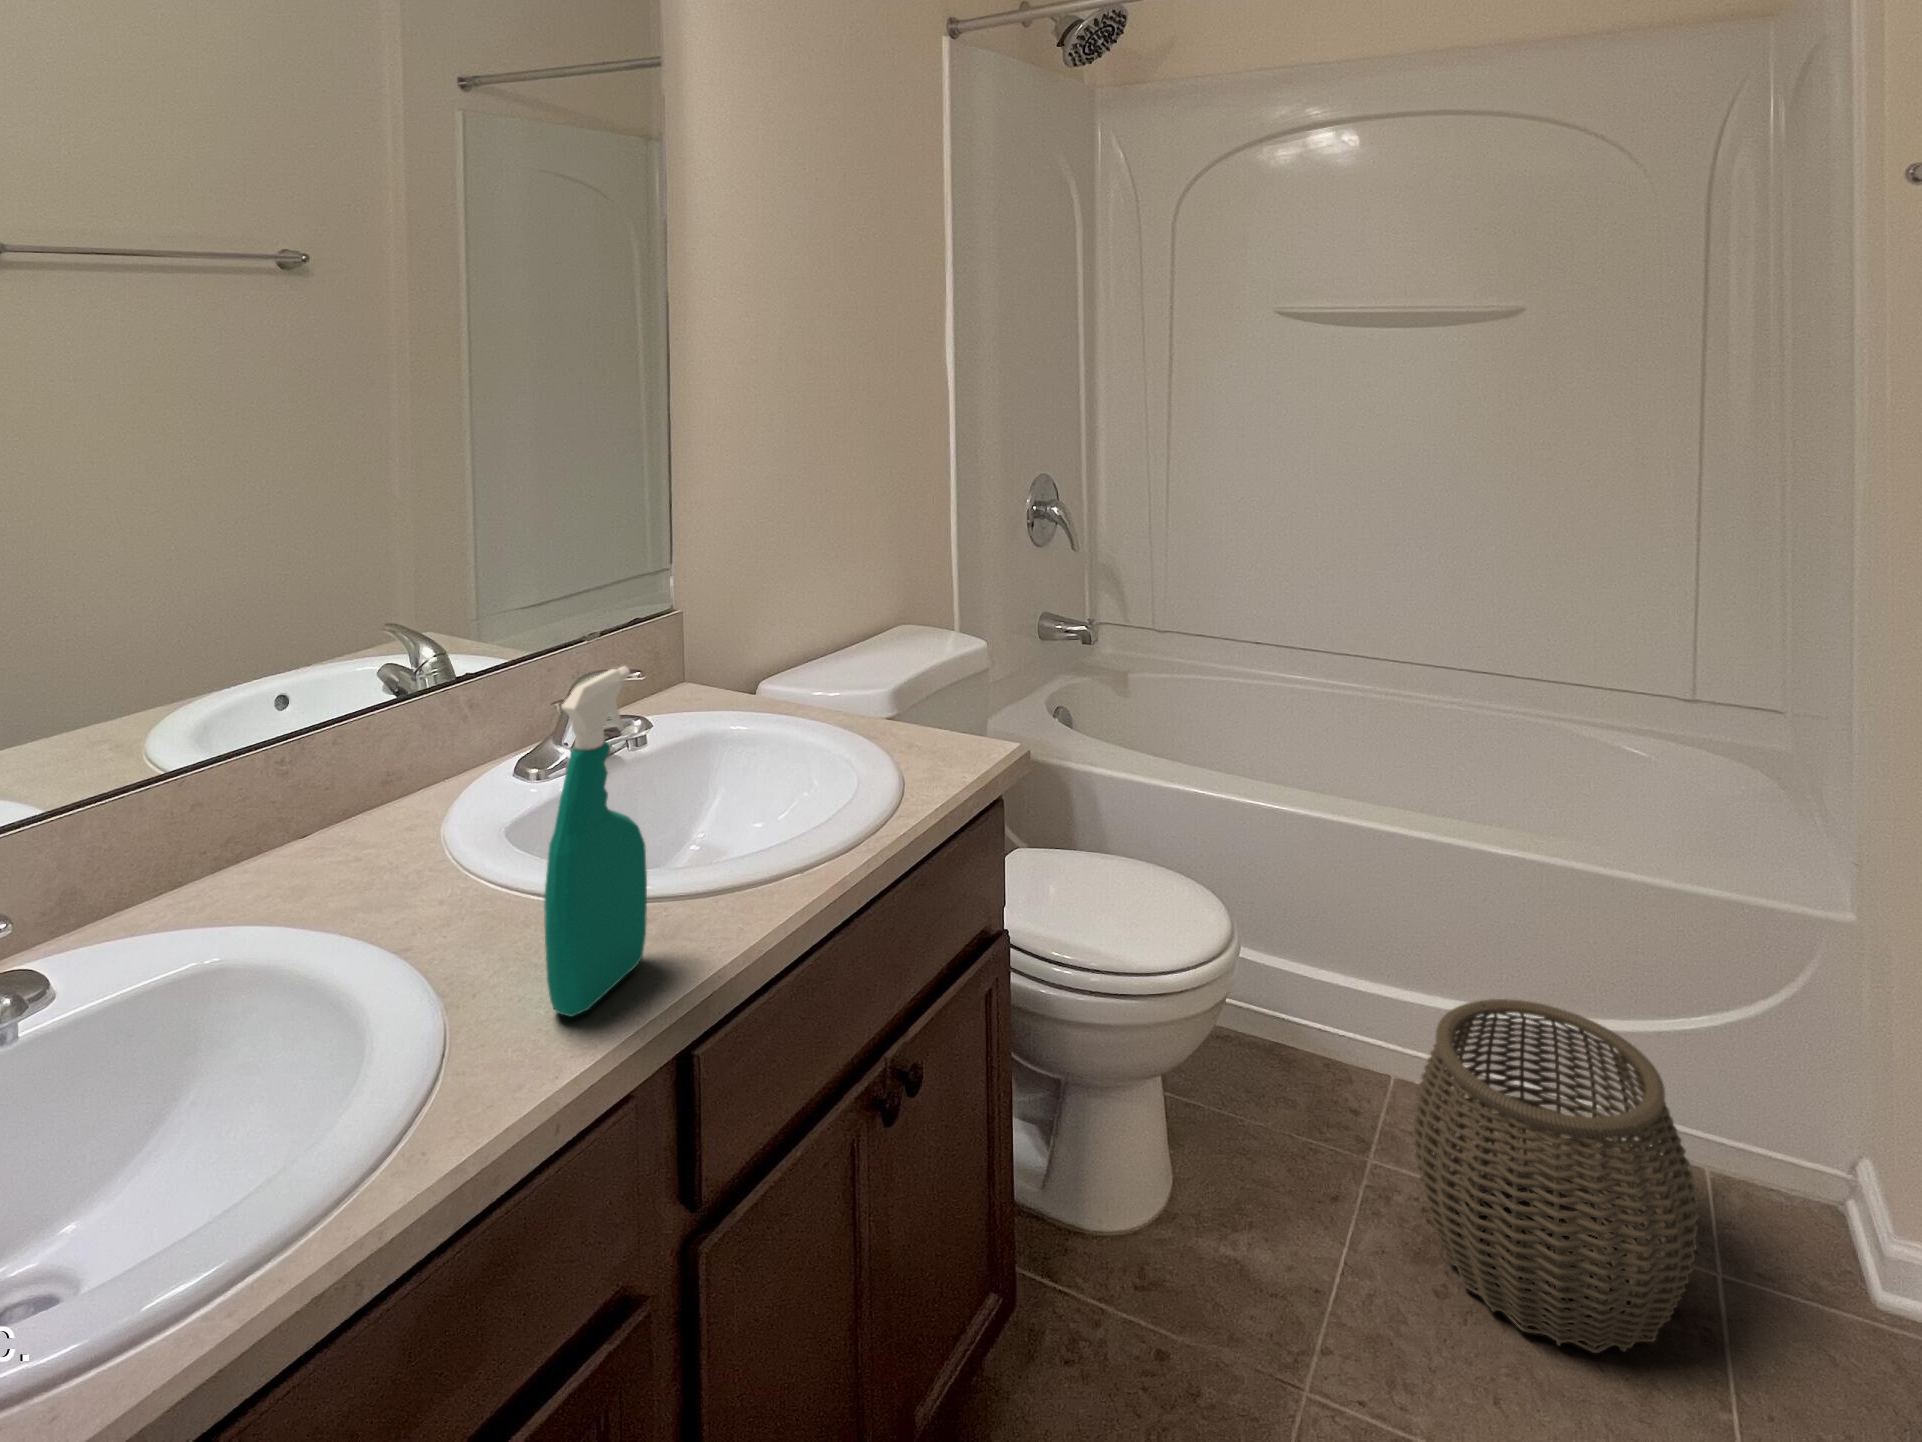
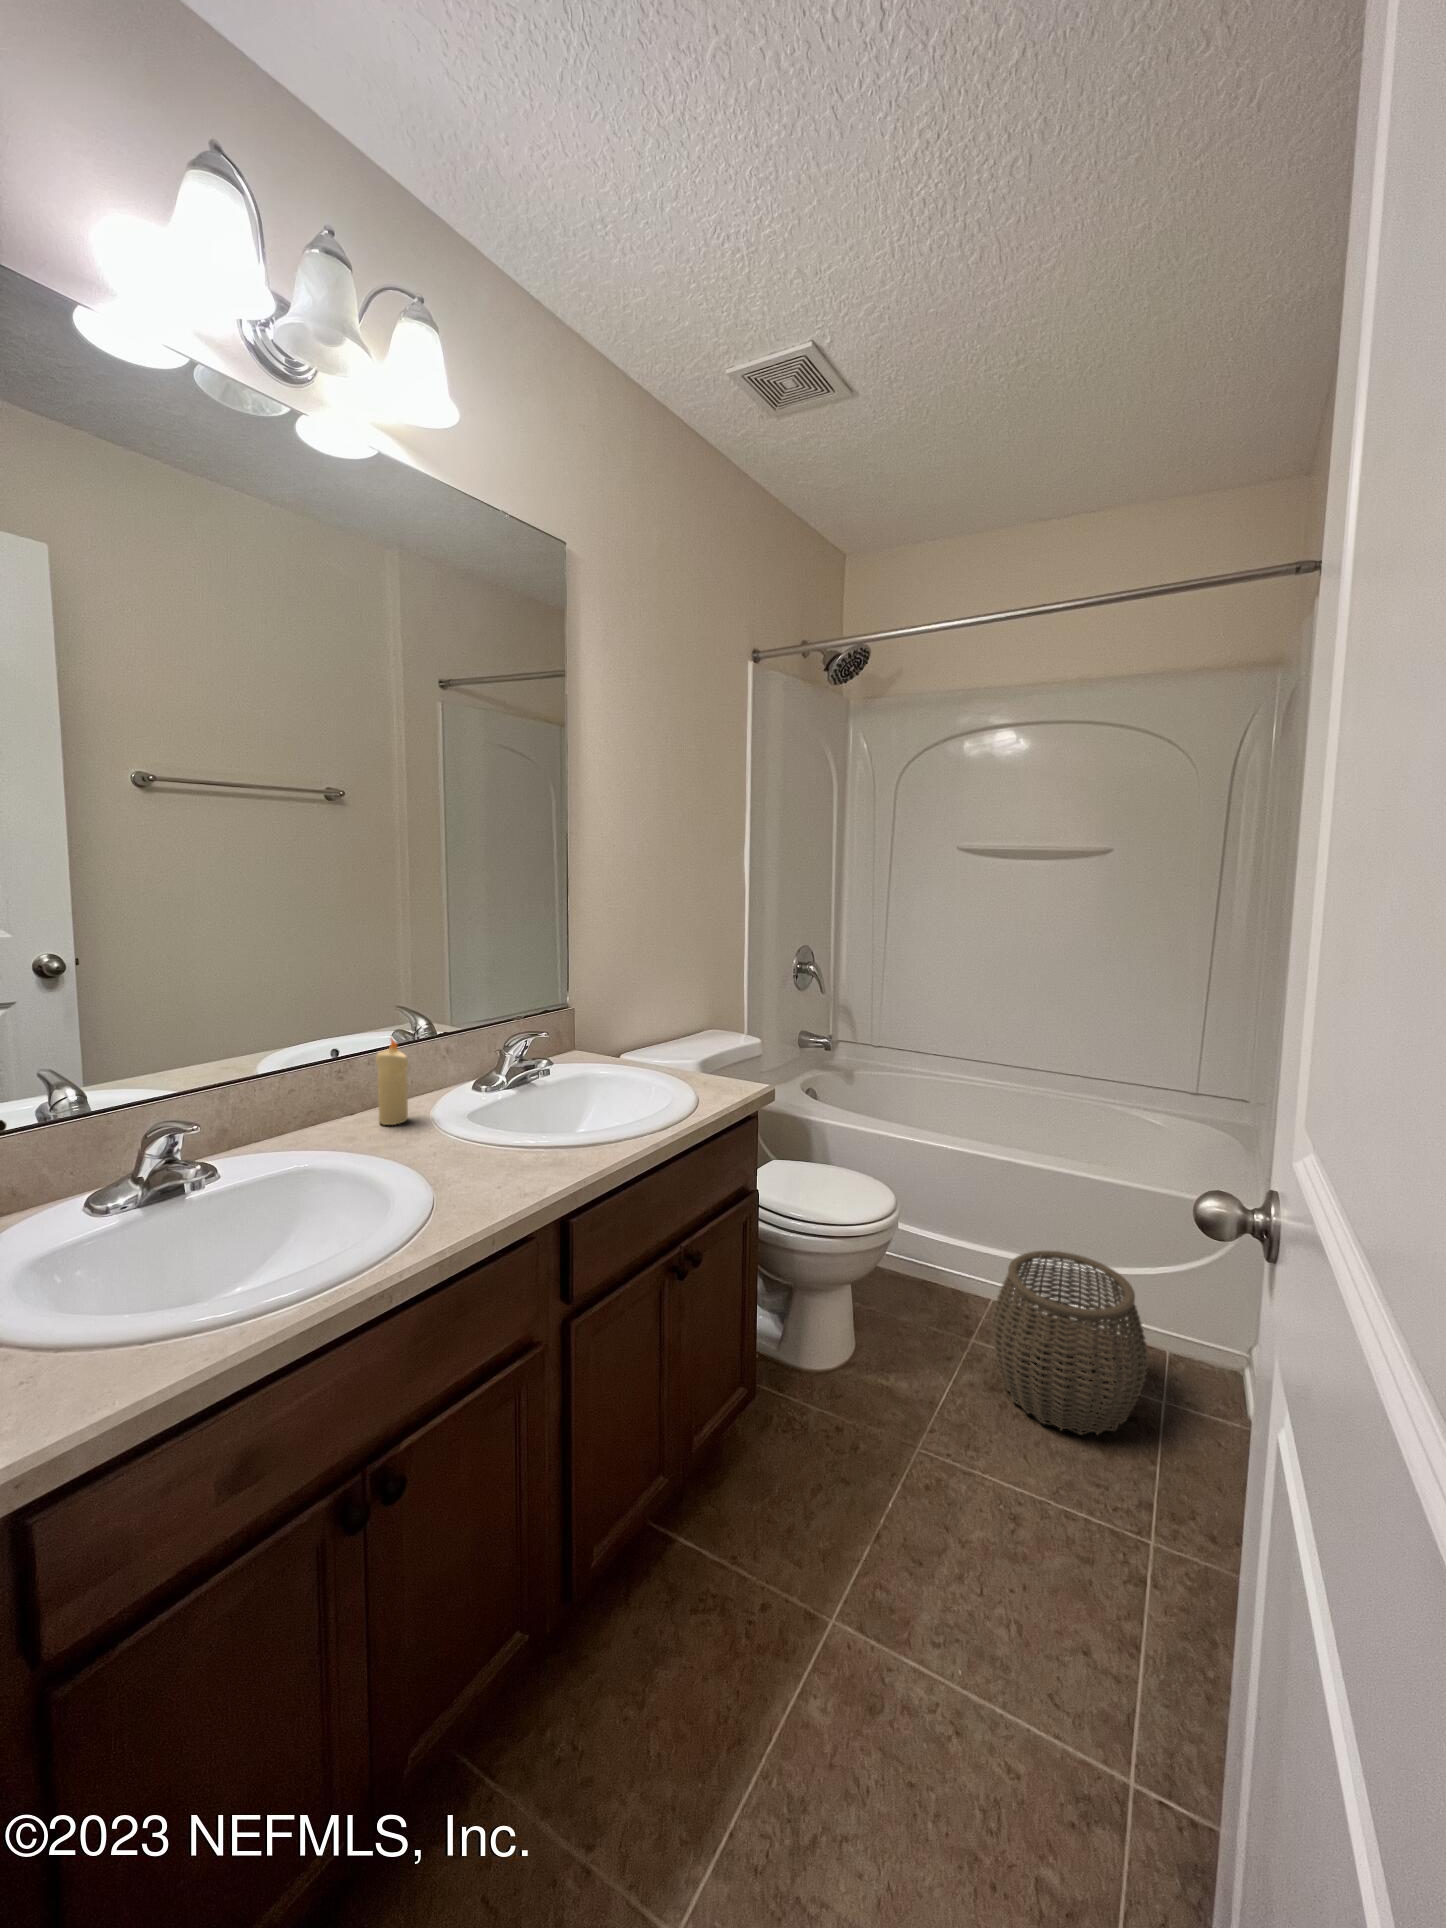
spray bottle: present [544,666,647,1017] -> none [486,1013,544,1195]
candle: none [345,699,402,861] -> present [376,1038,408,1125]

